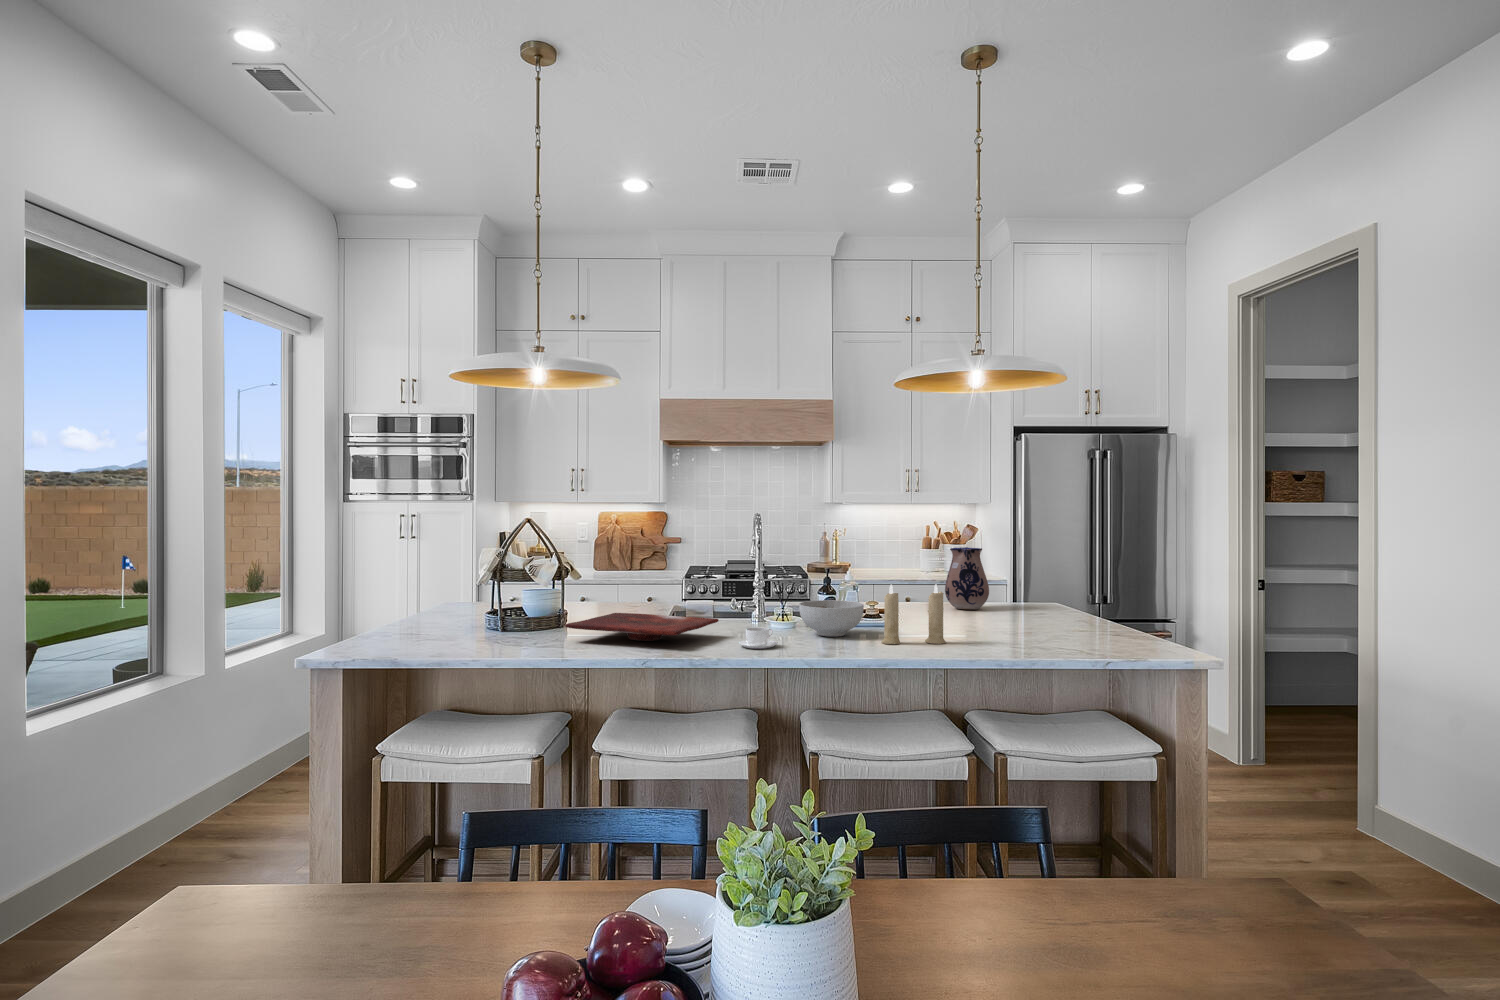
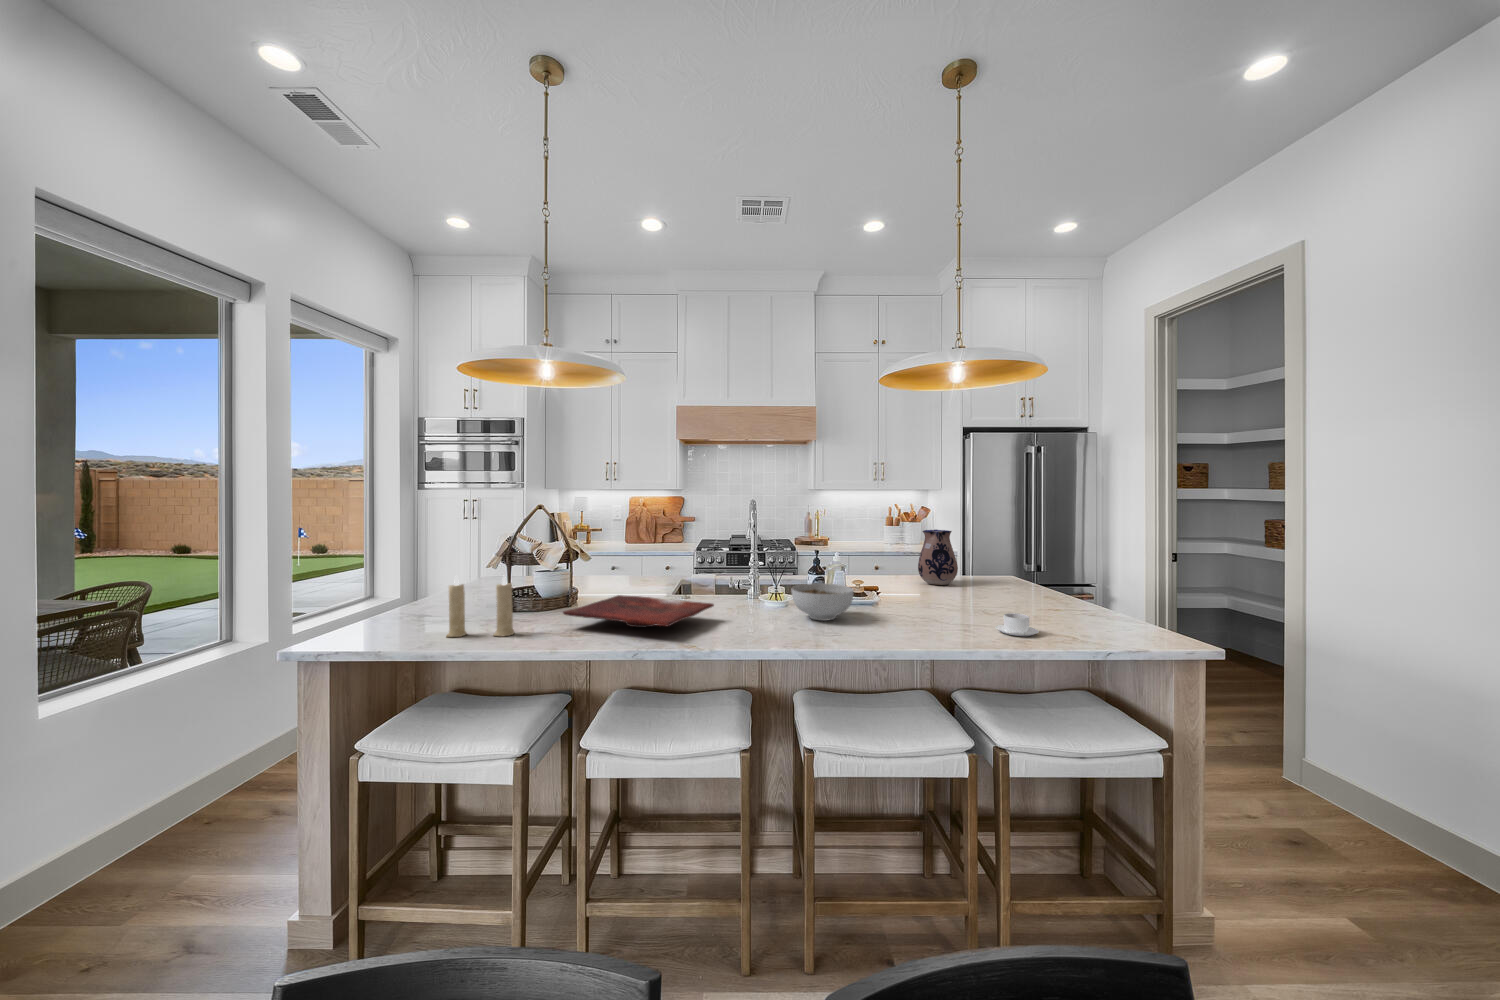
candle: present [881,584,946,644] -> present [447,576,514,637]
coffee cup: present [738,627,778,649] -> present [995,613,1039,636]

